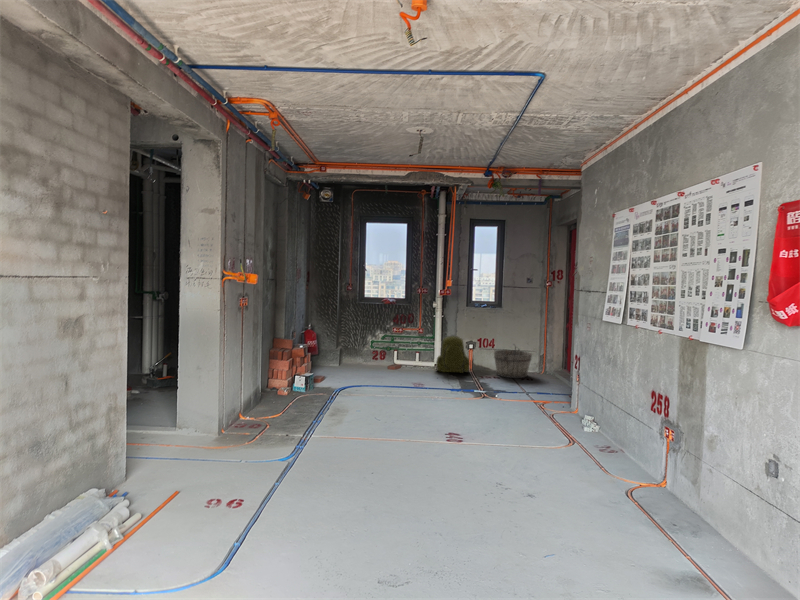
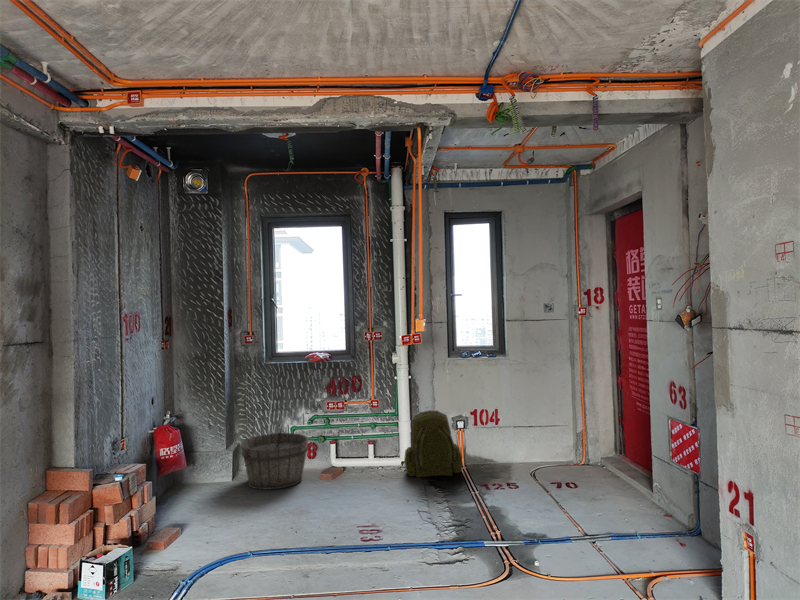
wooden bucket: present [494,347,532,378] -> present [241,425,308,490]

